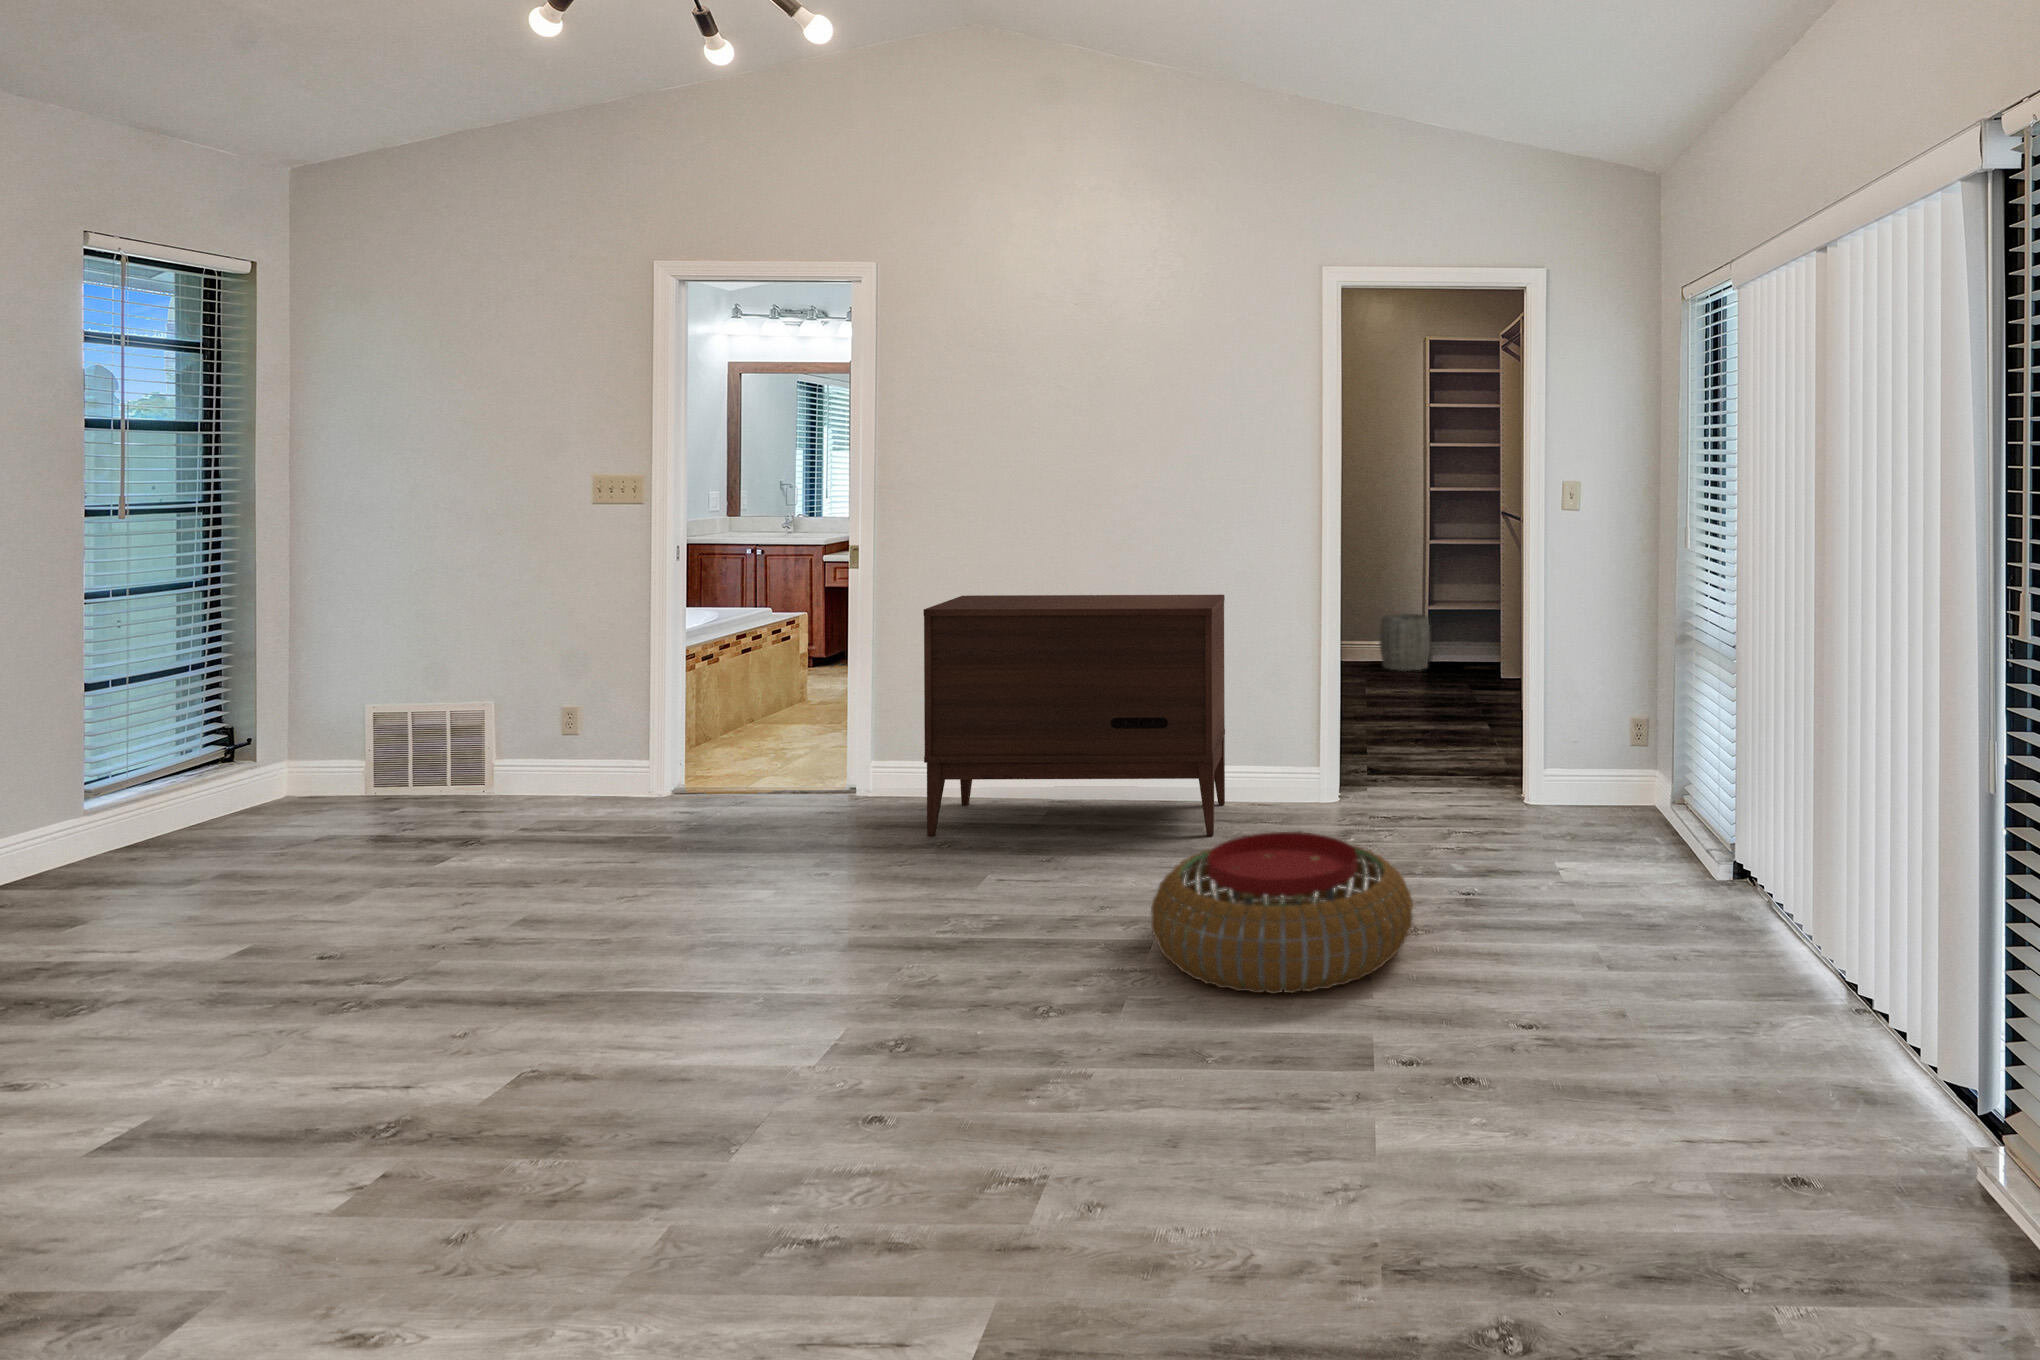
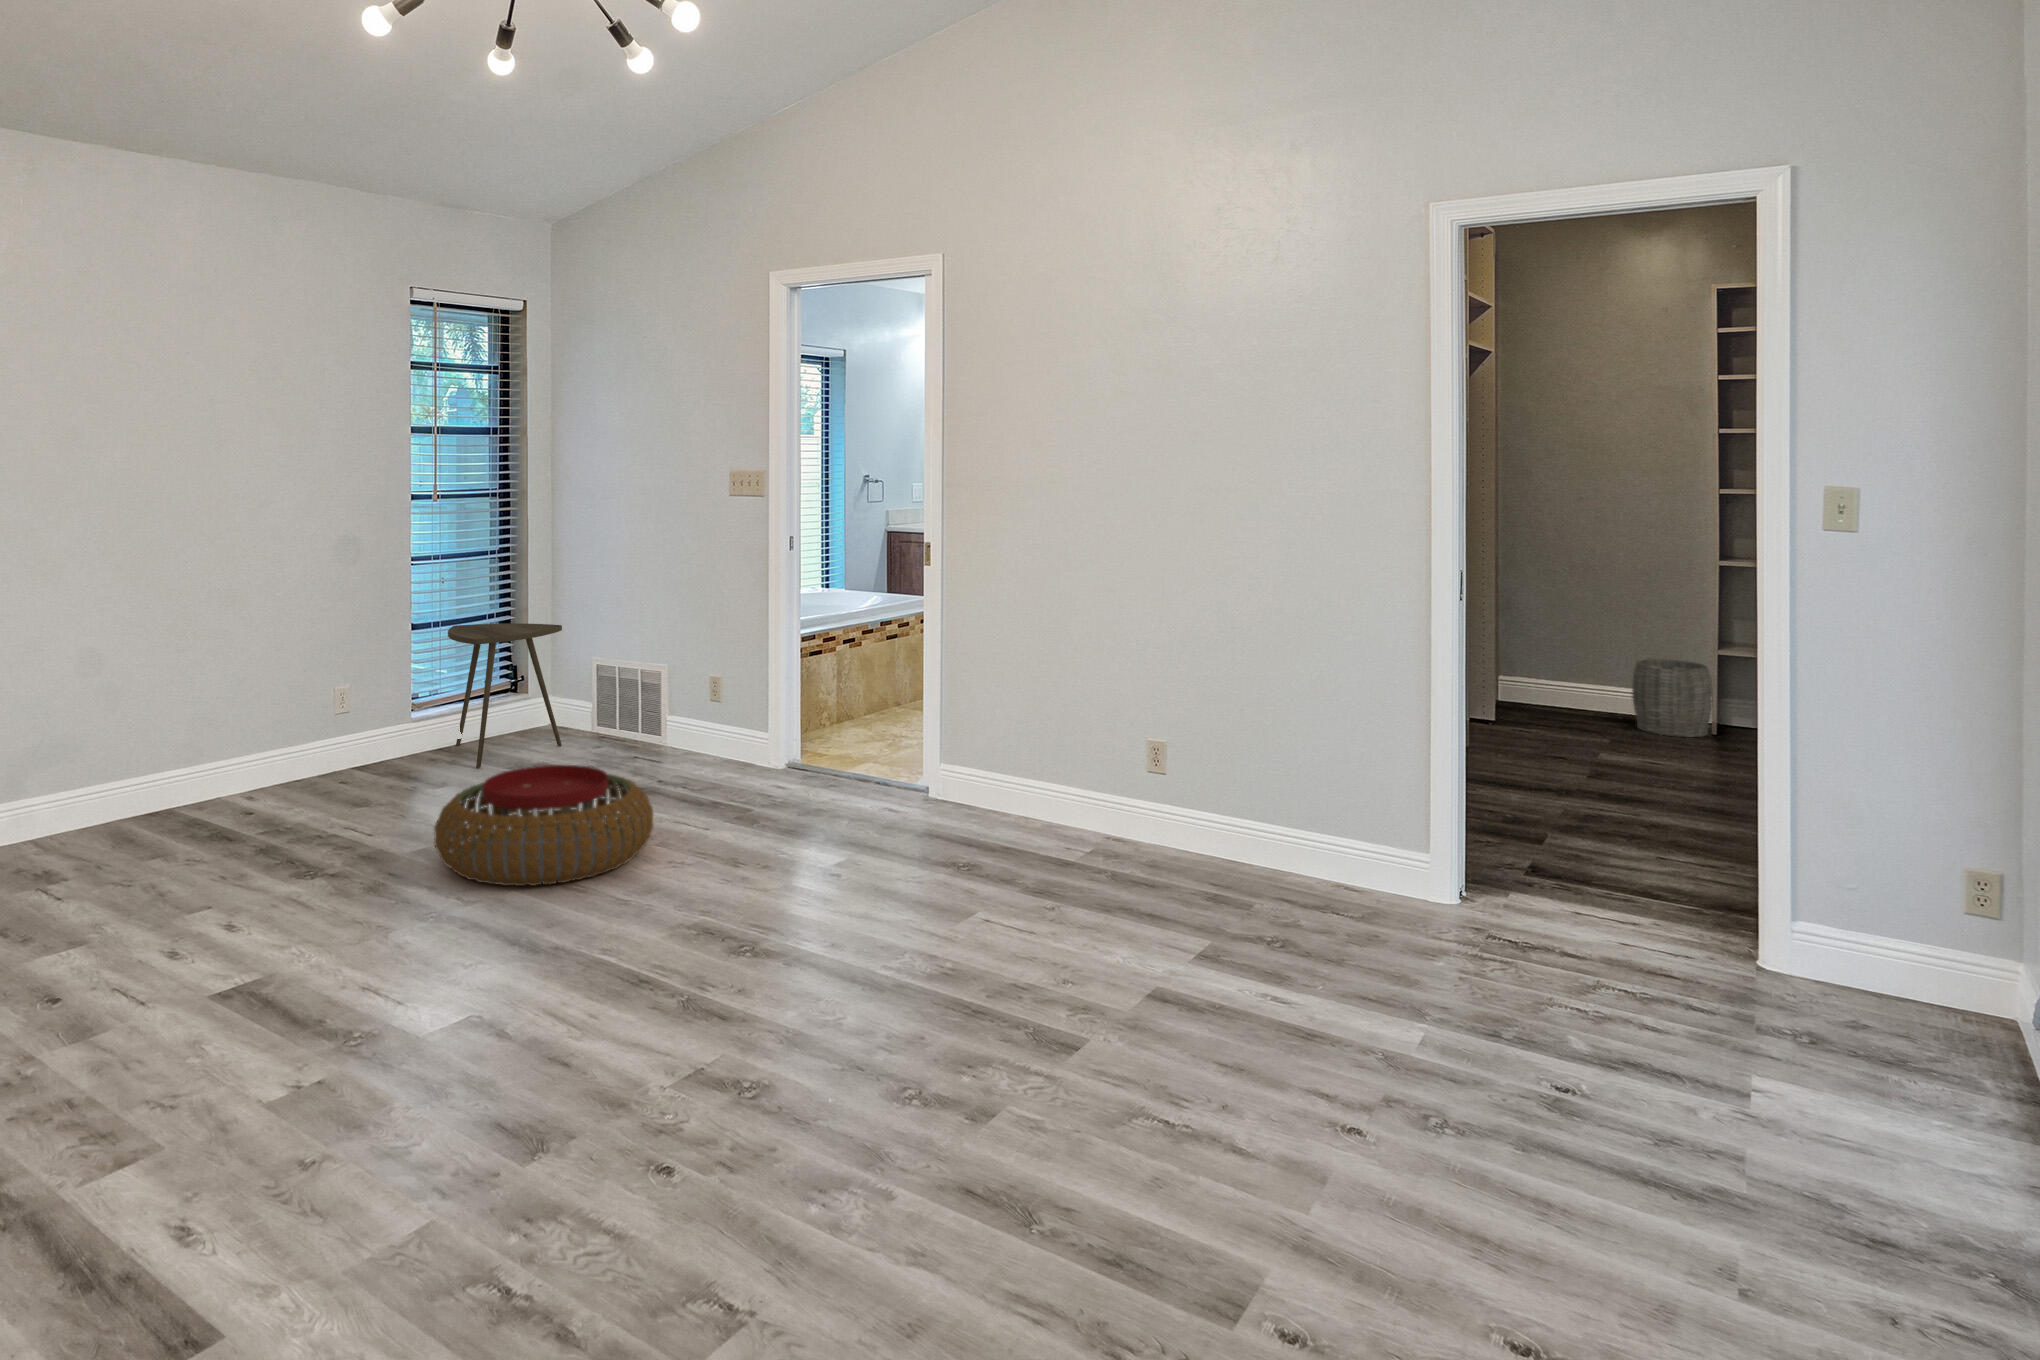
dresser: present [923,595,1225,836] -> none [952,603,1299,917]
side table: none [141,666,329,857] -> present [448,623,562,768]
pouf: present [1151,832,1413,994] -> present [434,765,654,886]

